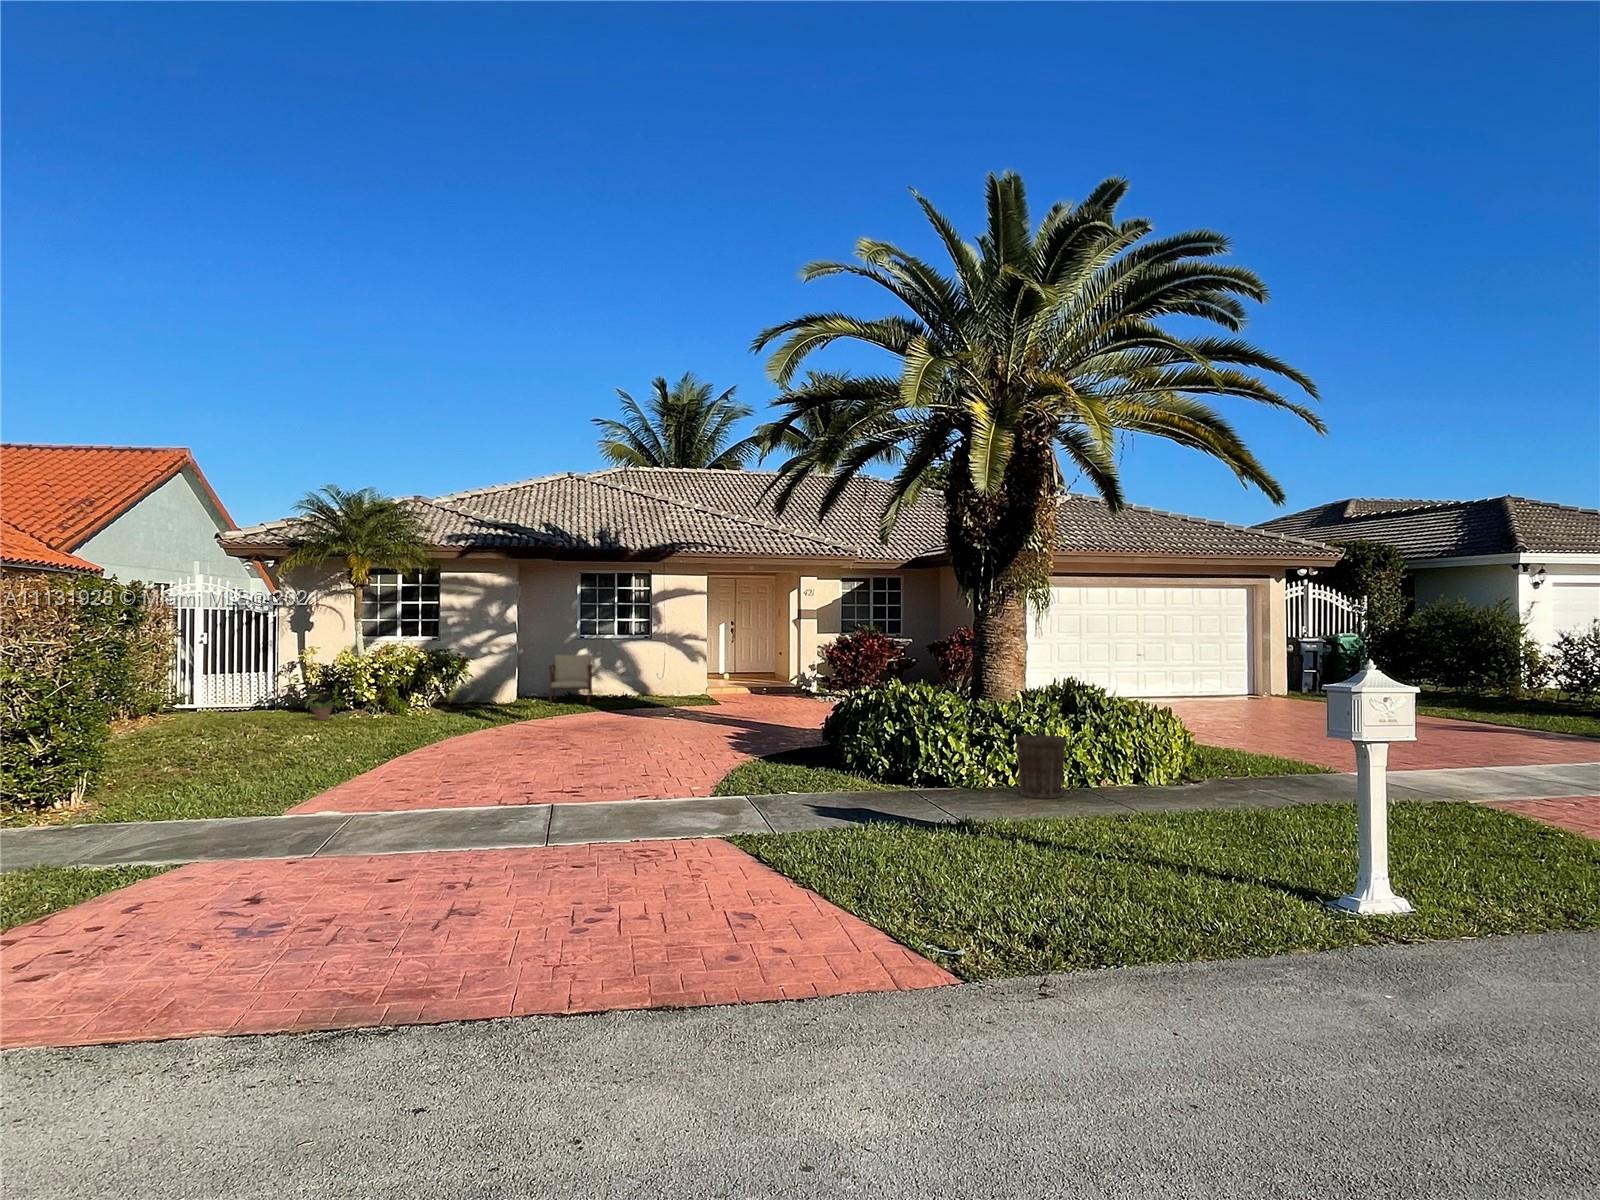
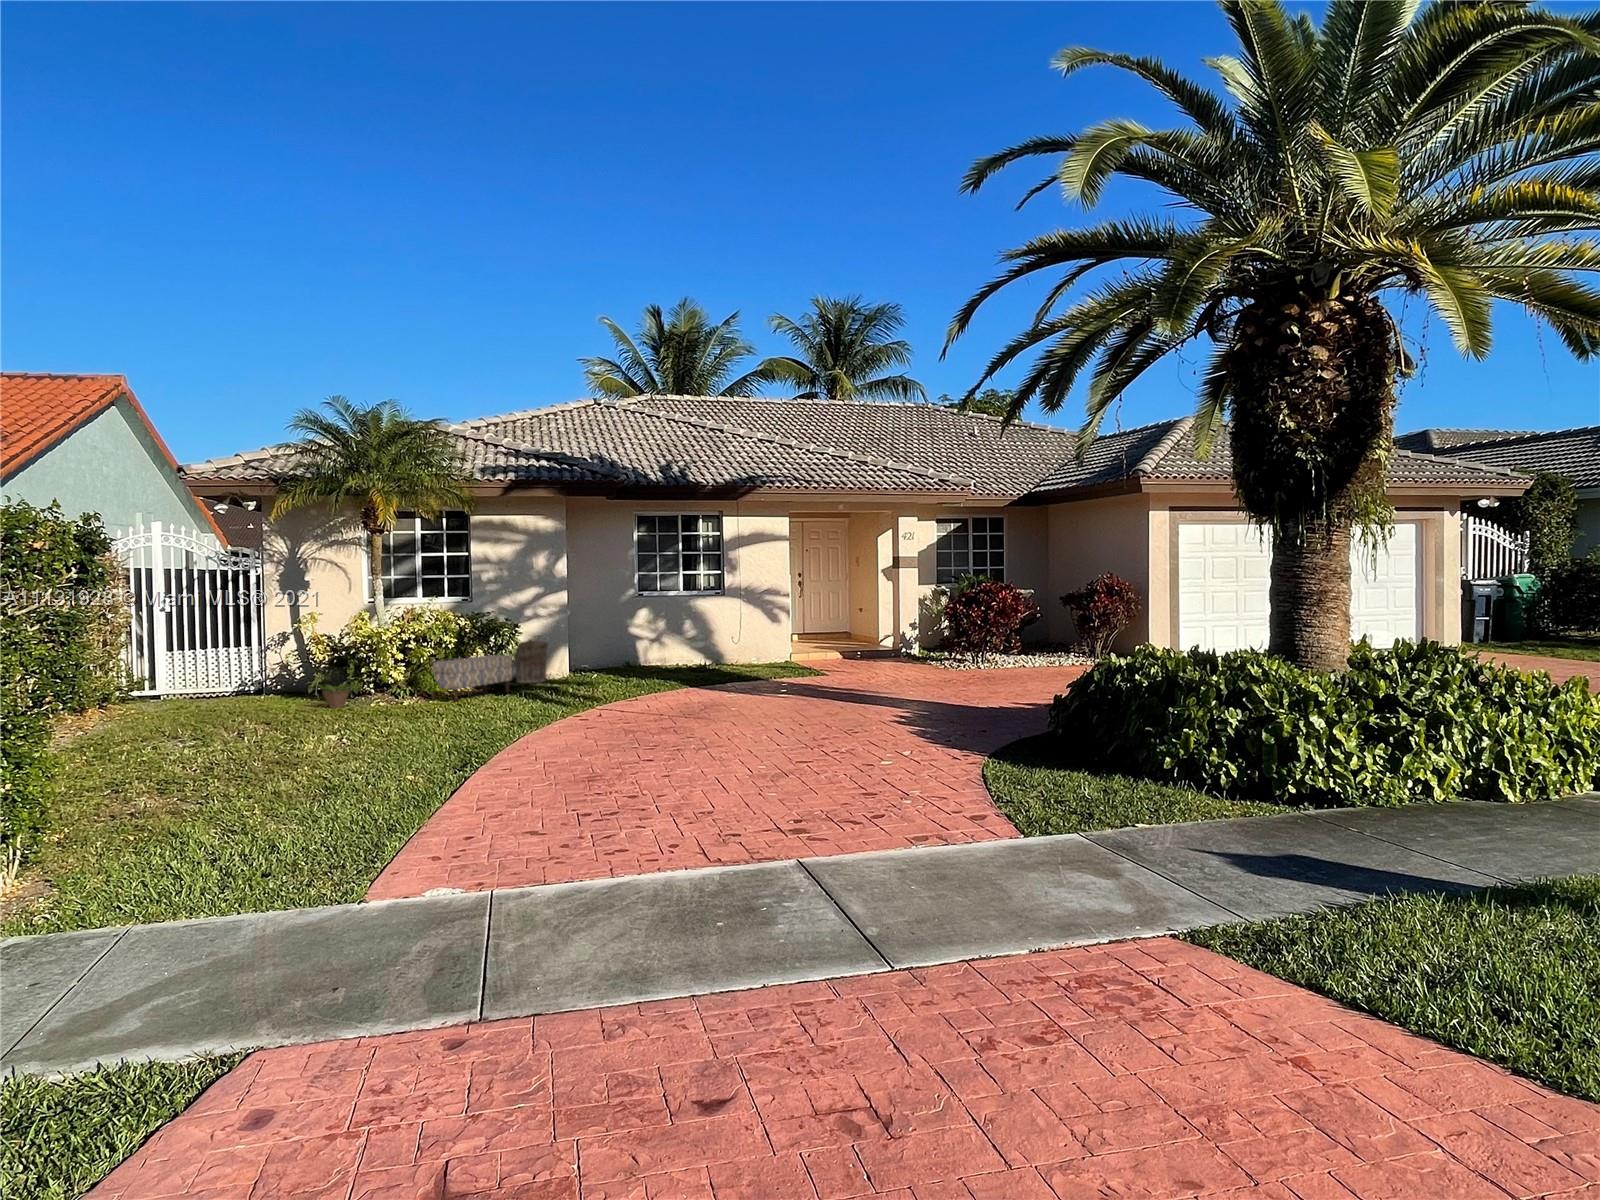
lounge chair: present [549,654,593,703] -> none [609,615,661,677]
bench: none [394,682,462,718] -> present [431,655,512,701]
trash can: present [1015,732,1067,799] -> present [514,640,548,683]

